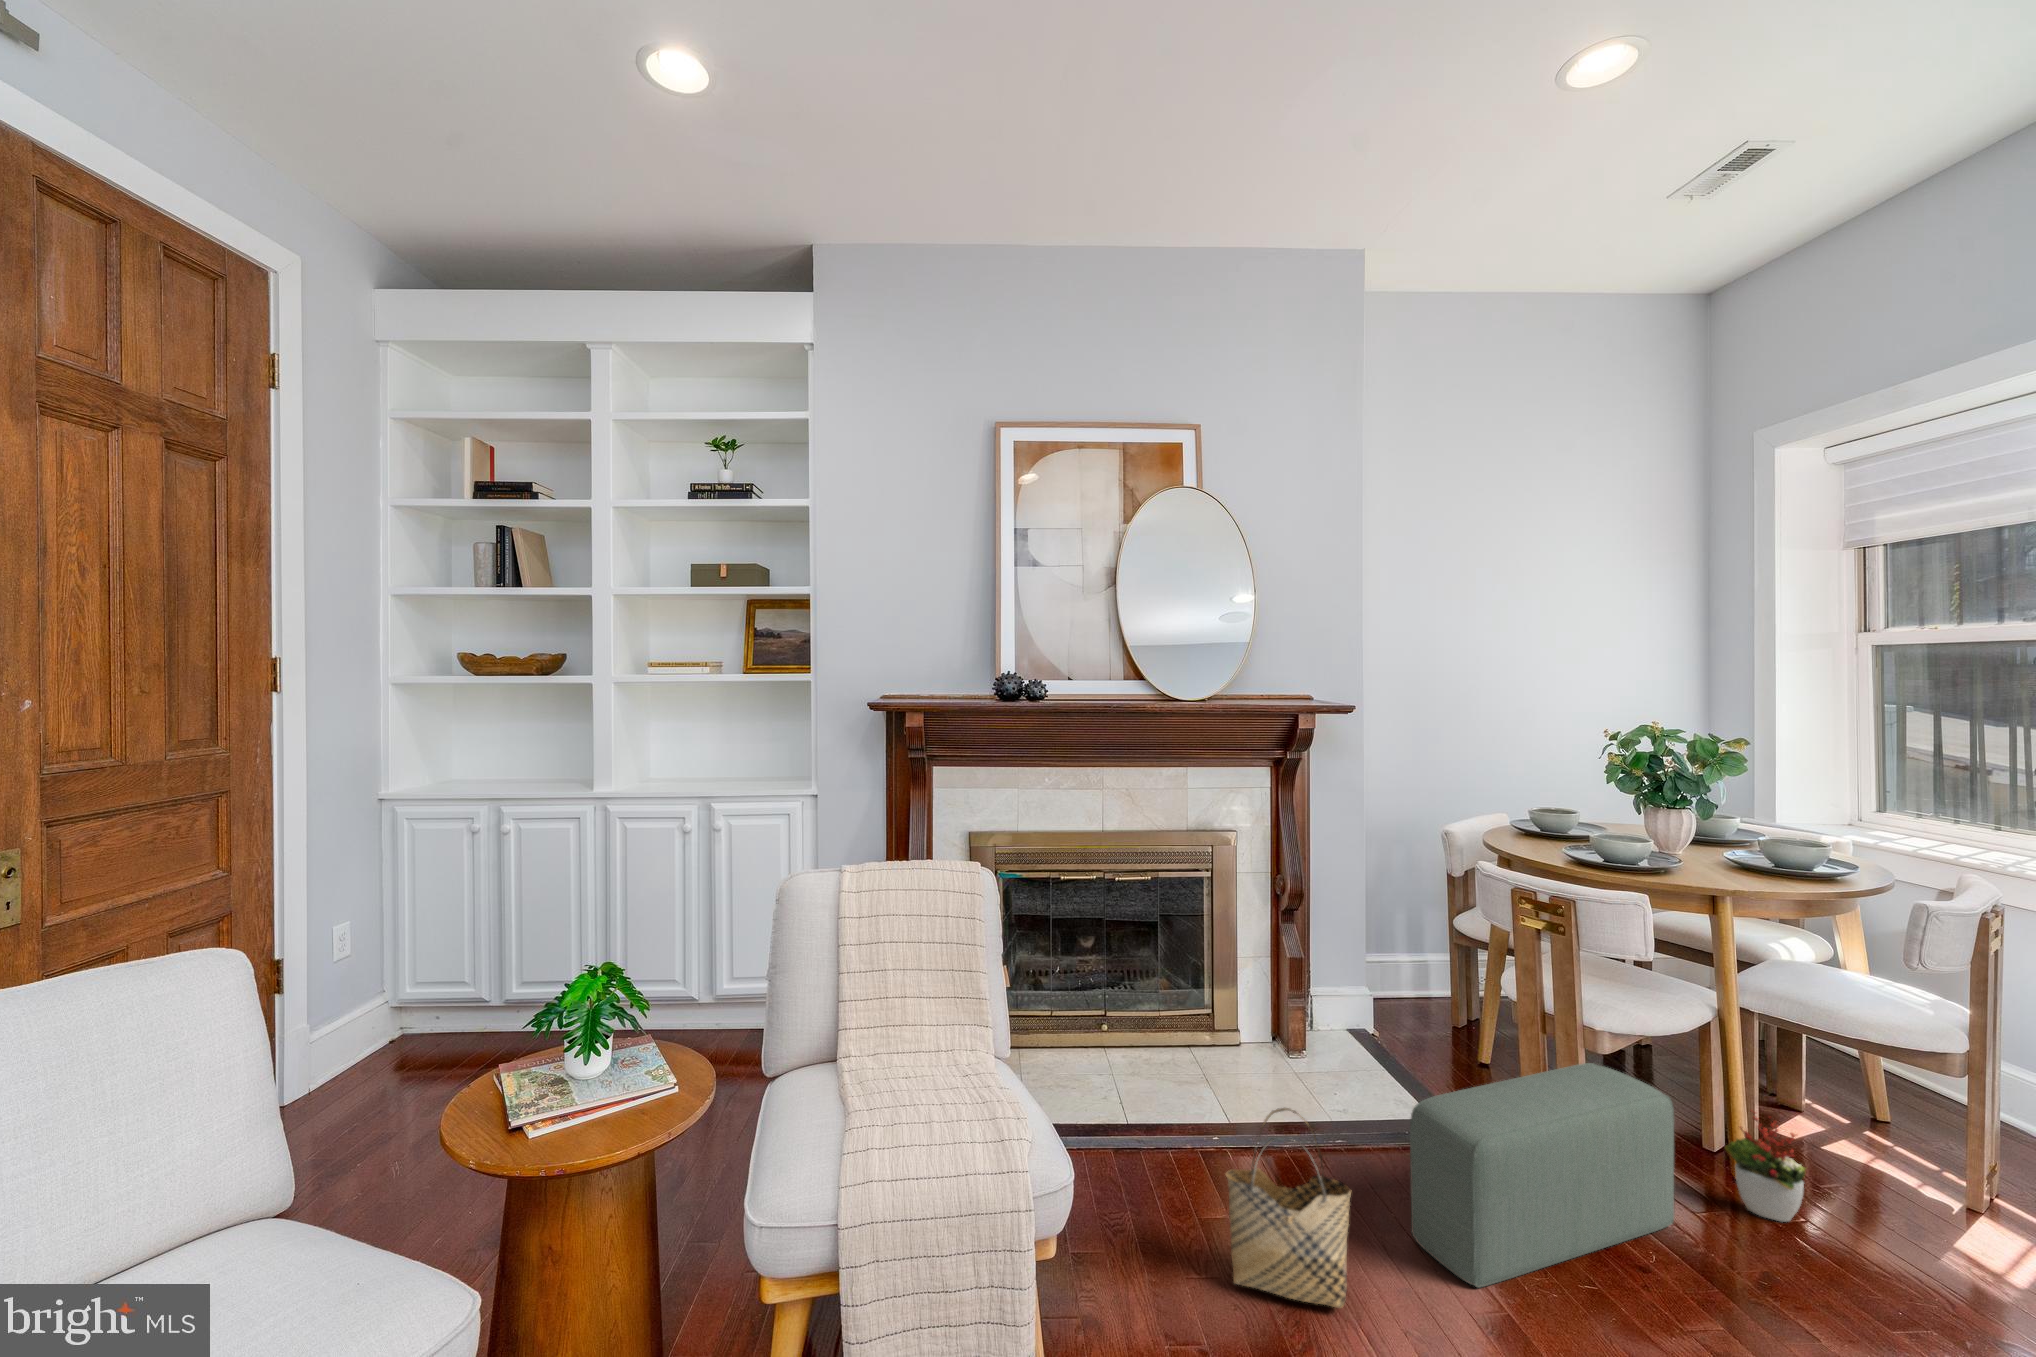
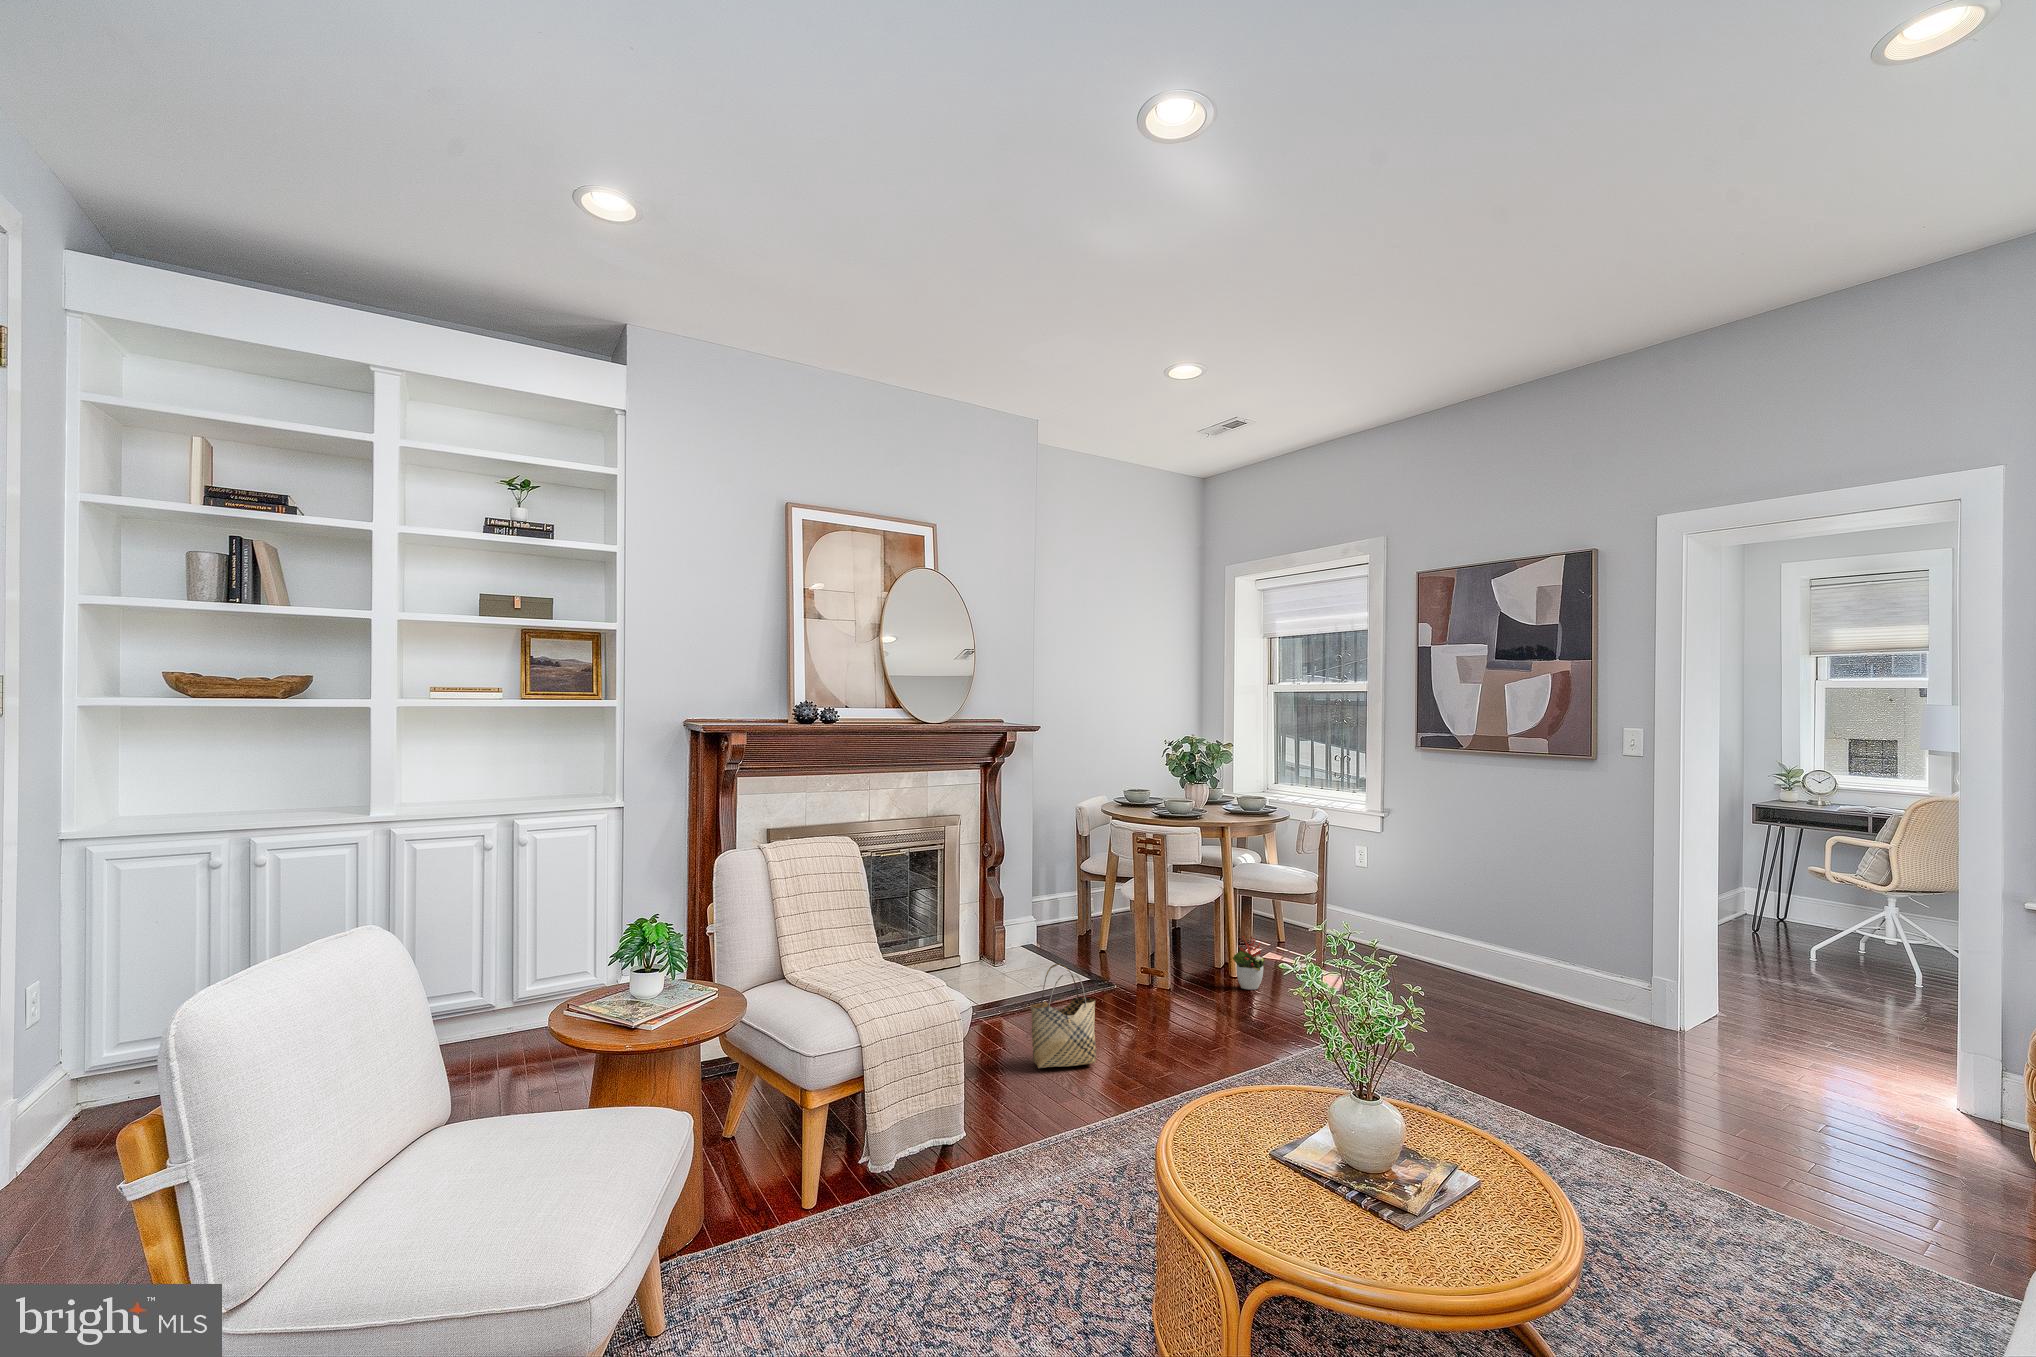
pouf: present [1410,1063,1674,1287] -> none [1109,925,1216,1042]

